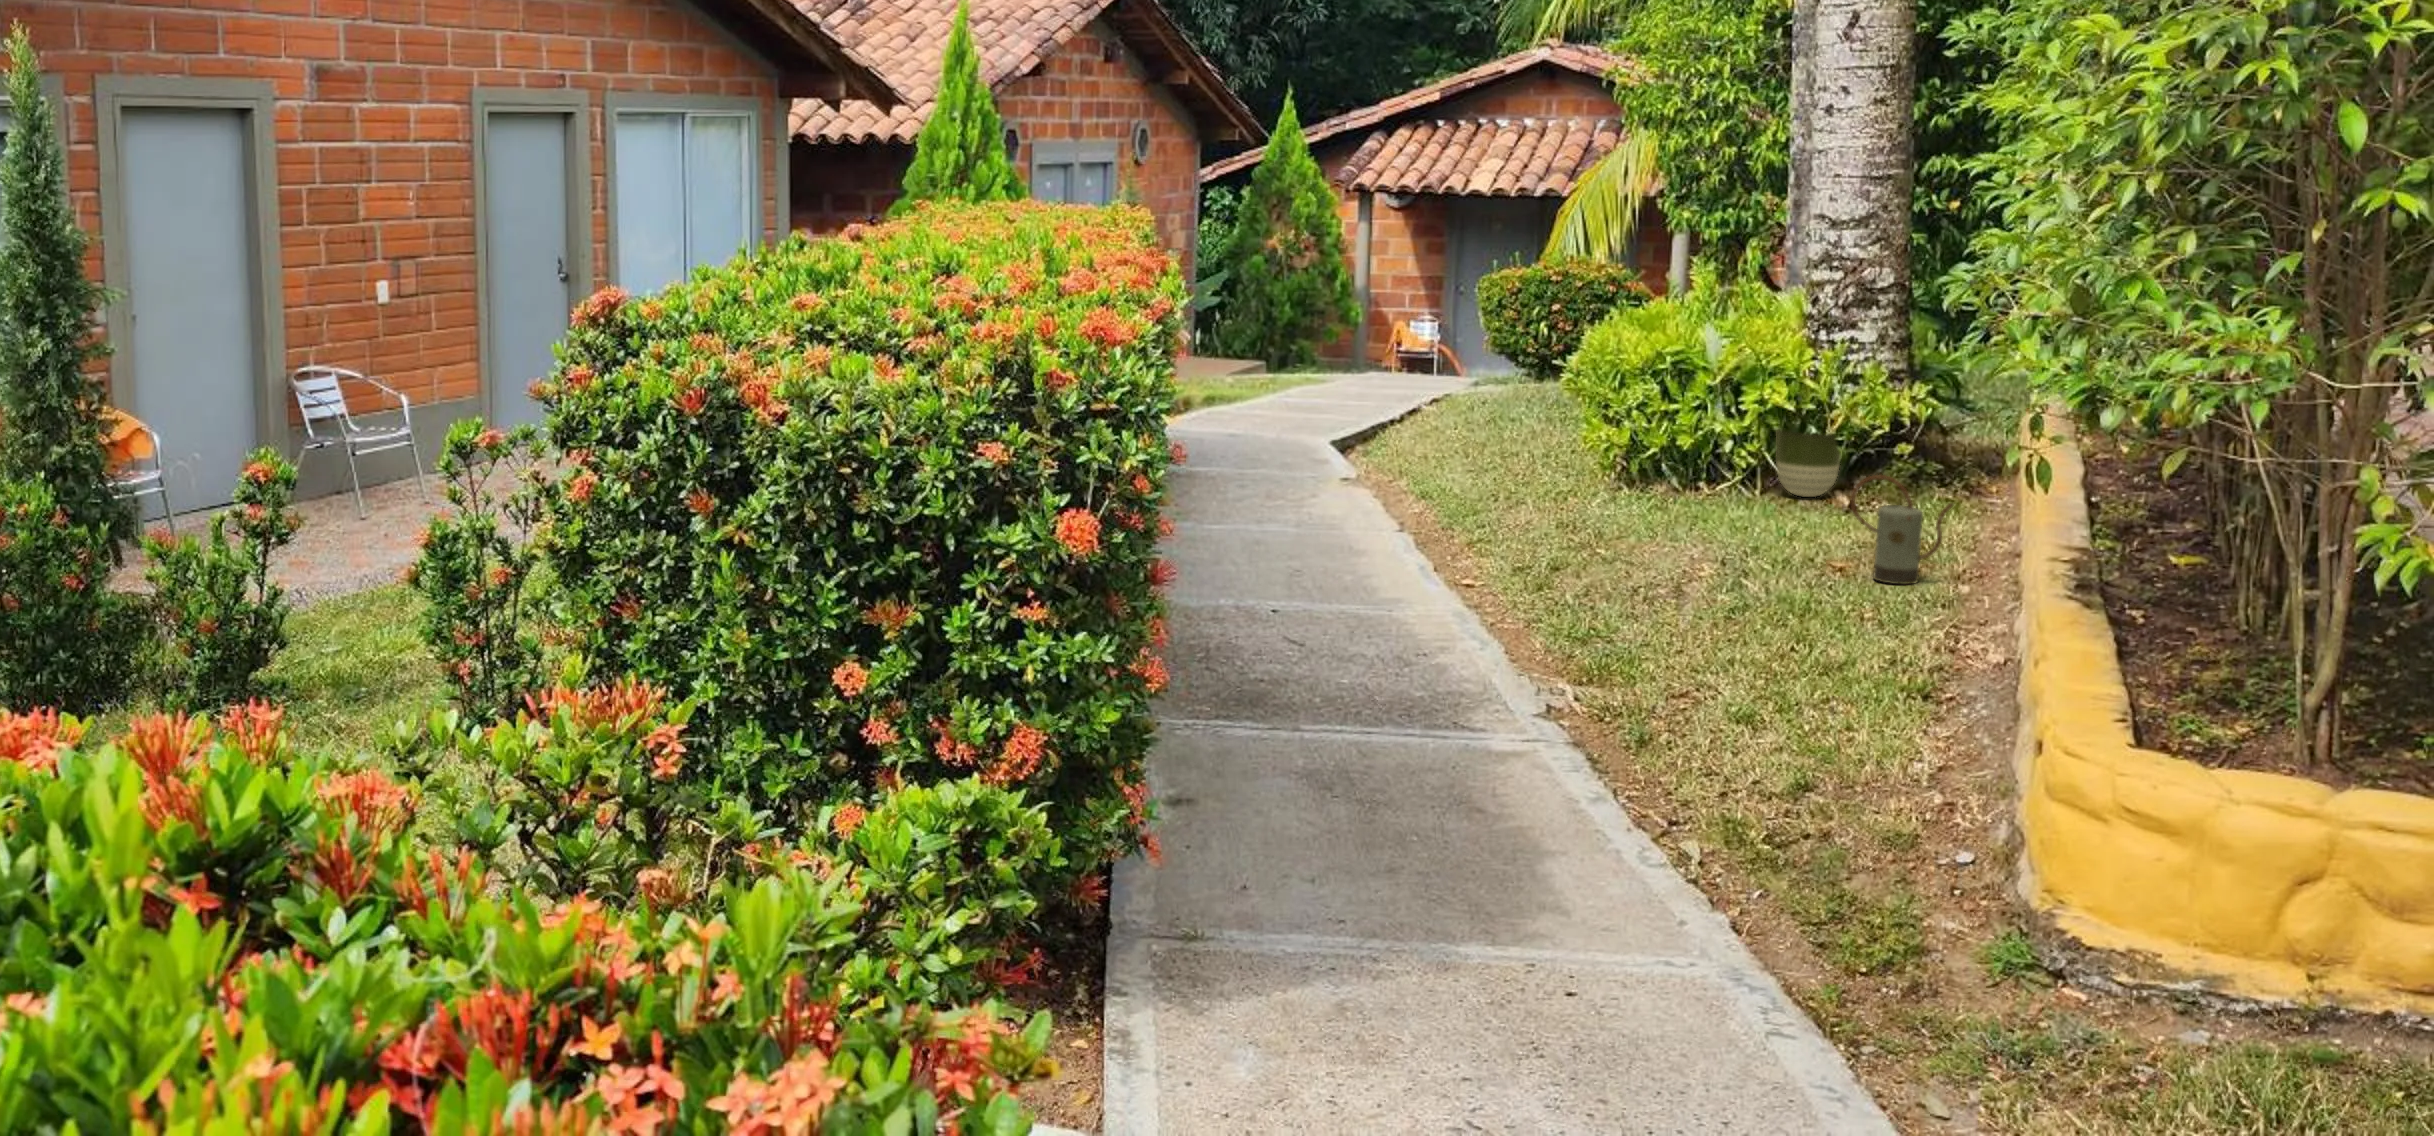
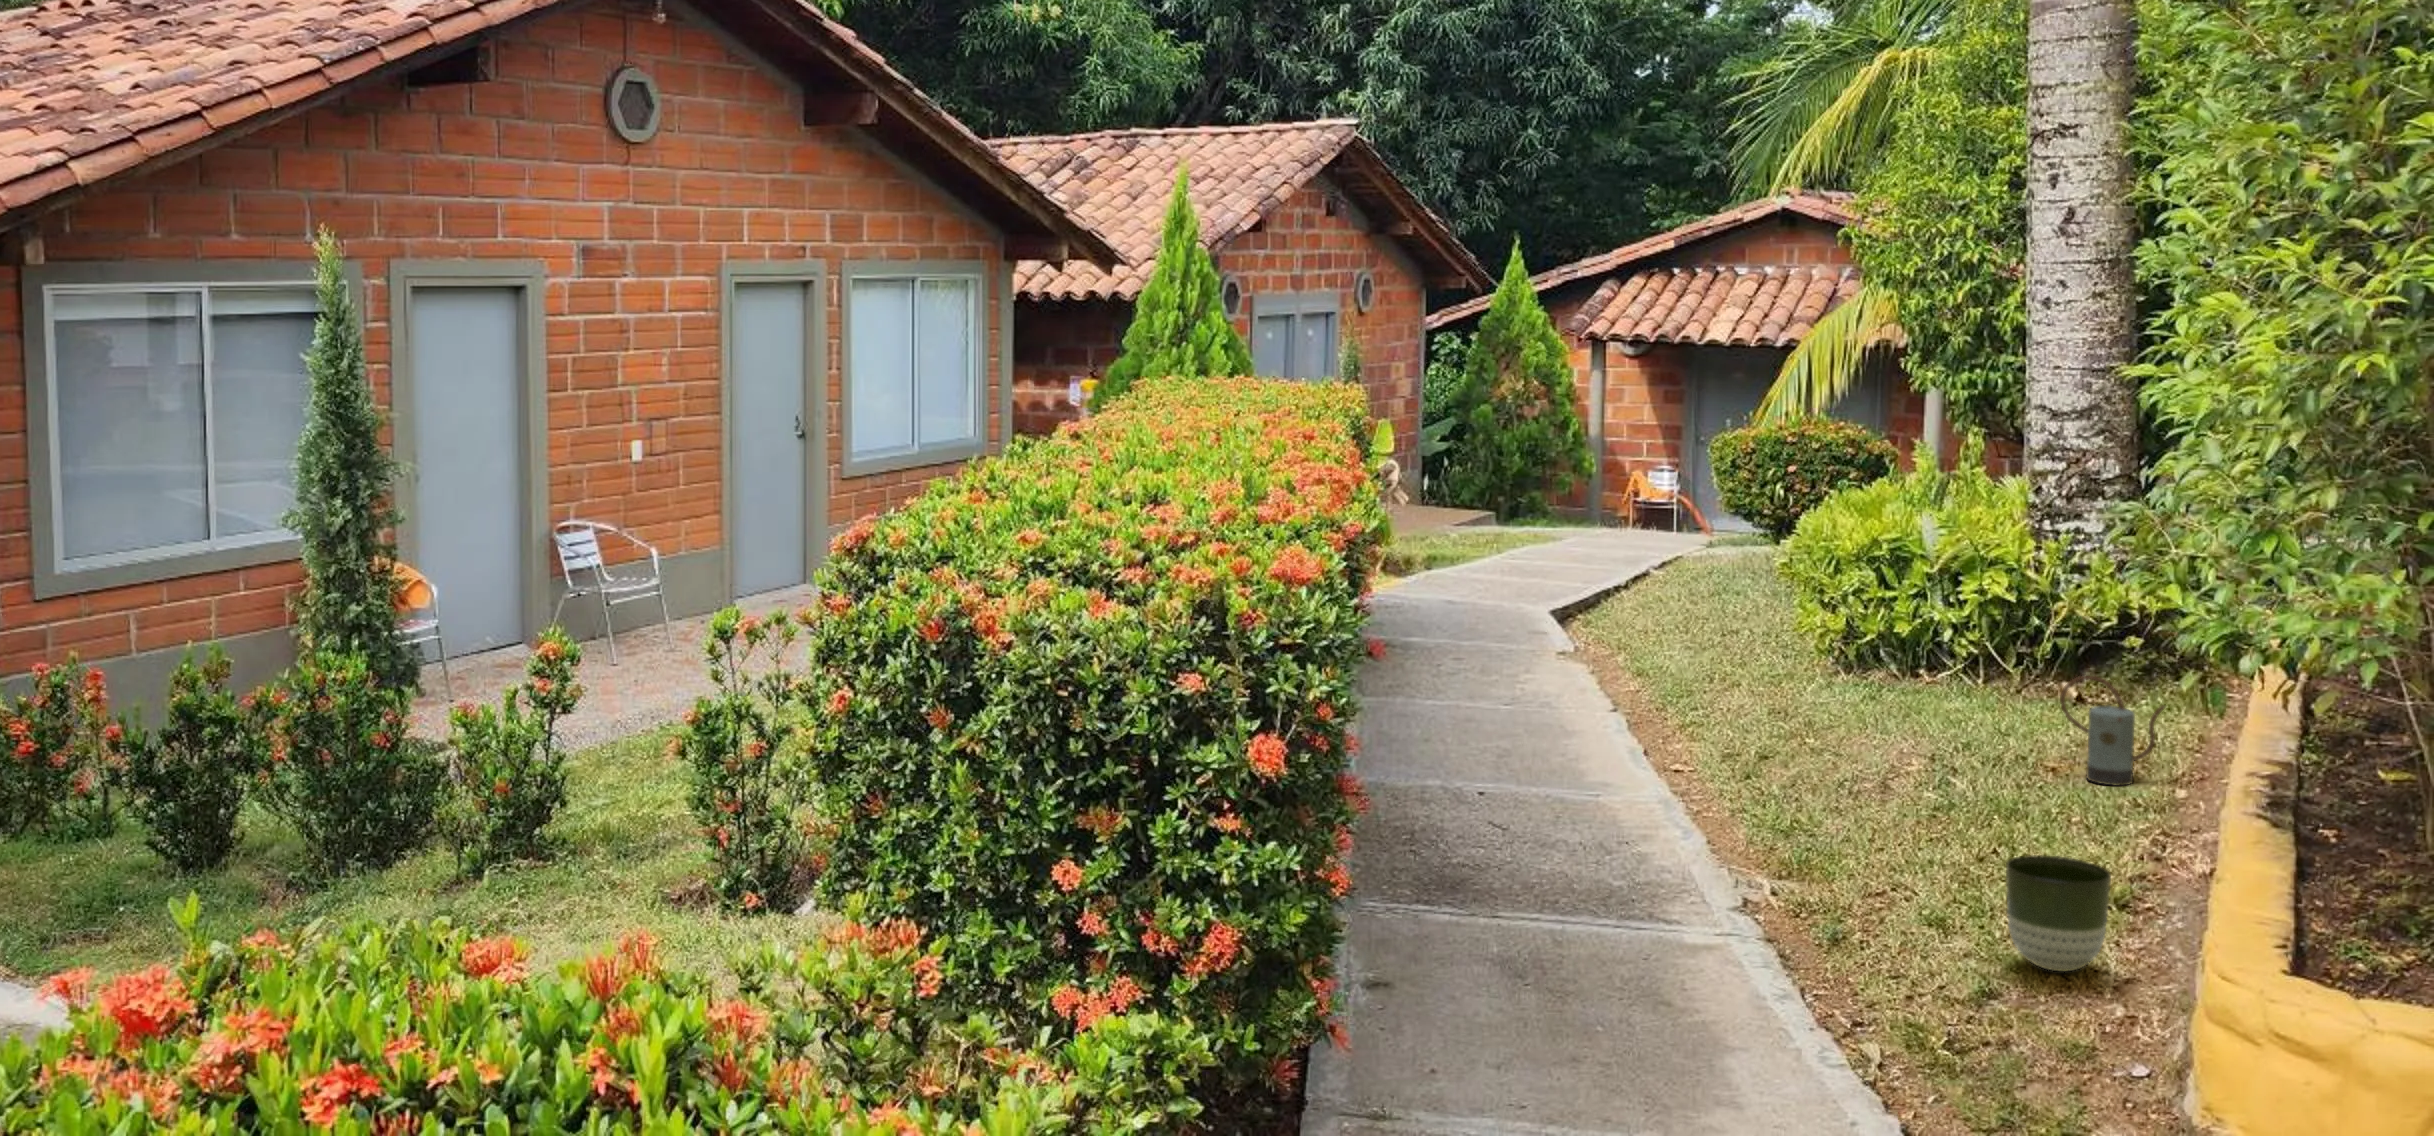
planter: present [1776,430,1842,497] -> present [2006,855,2111,972]

